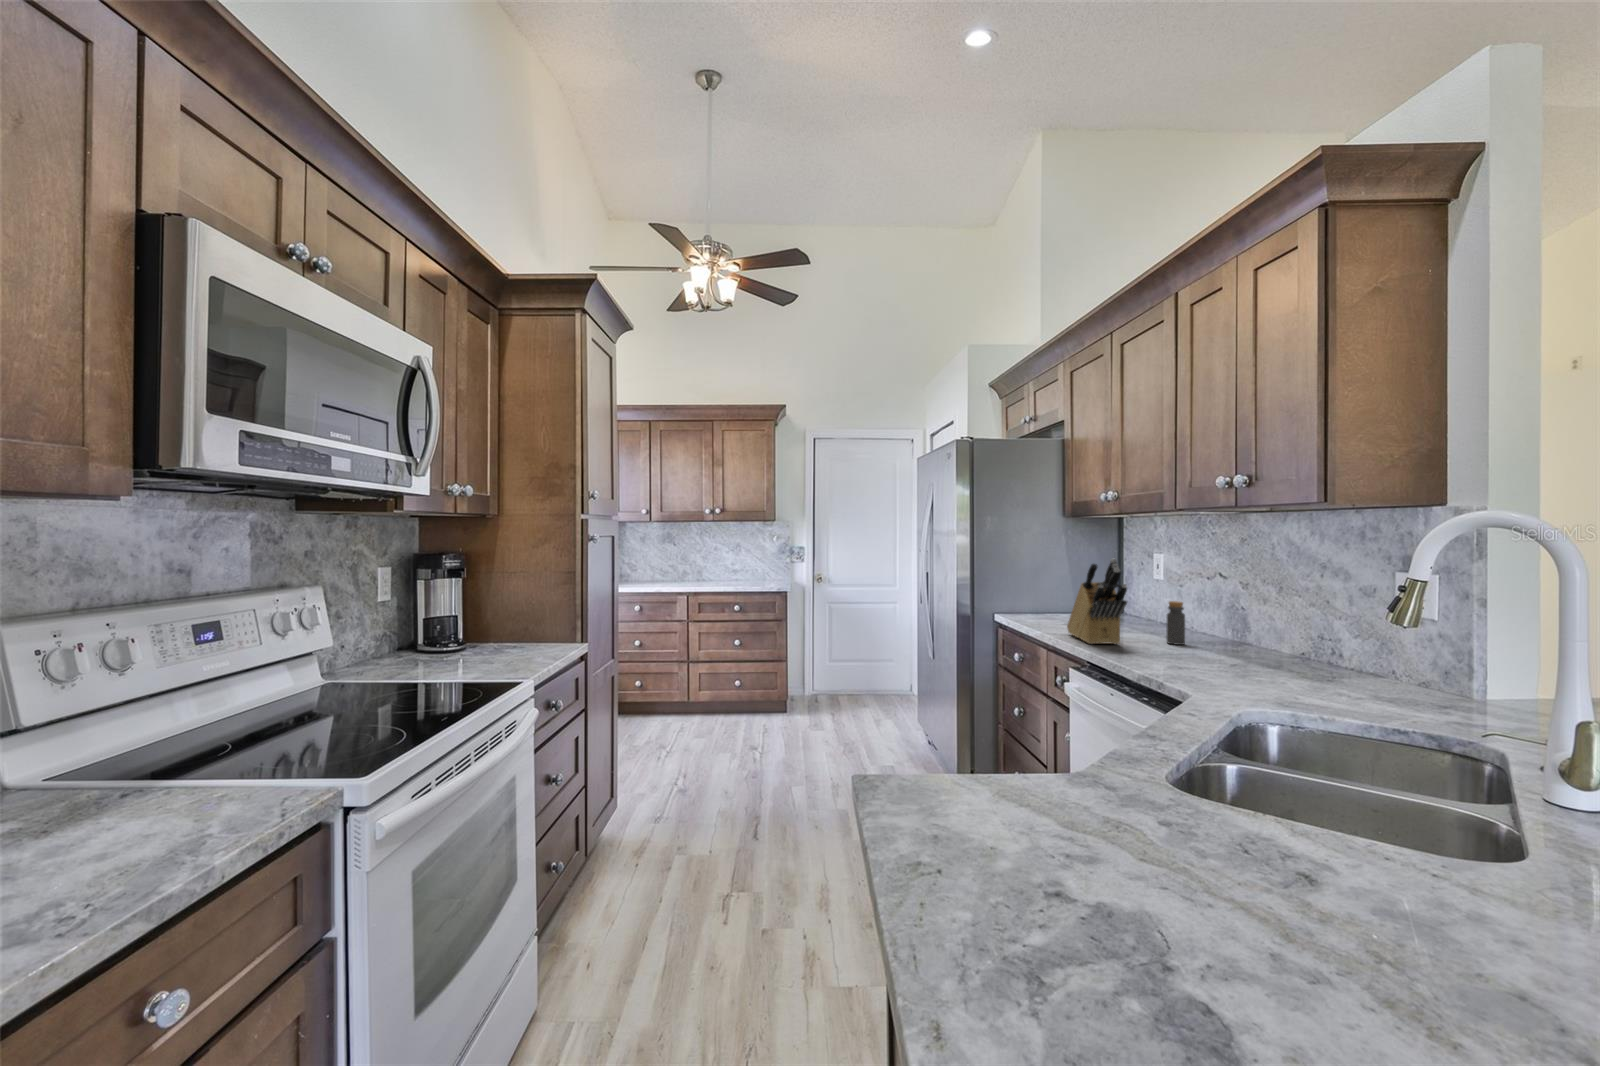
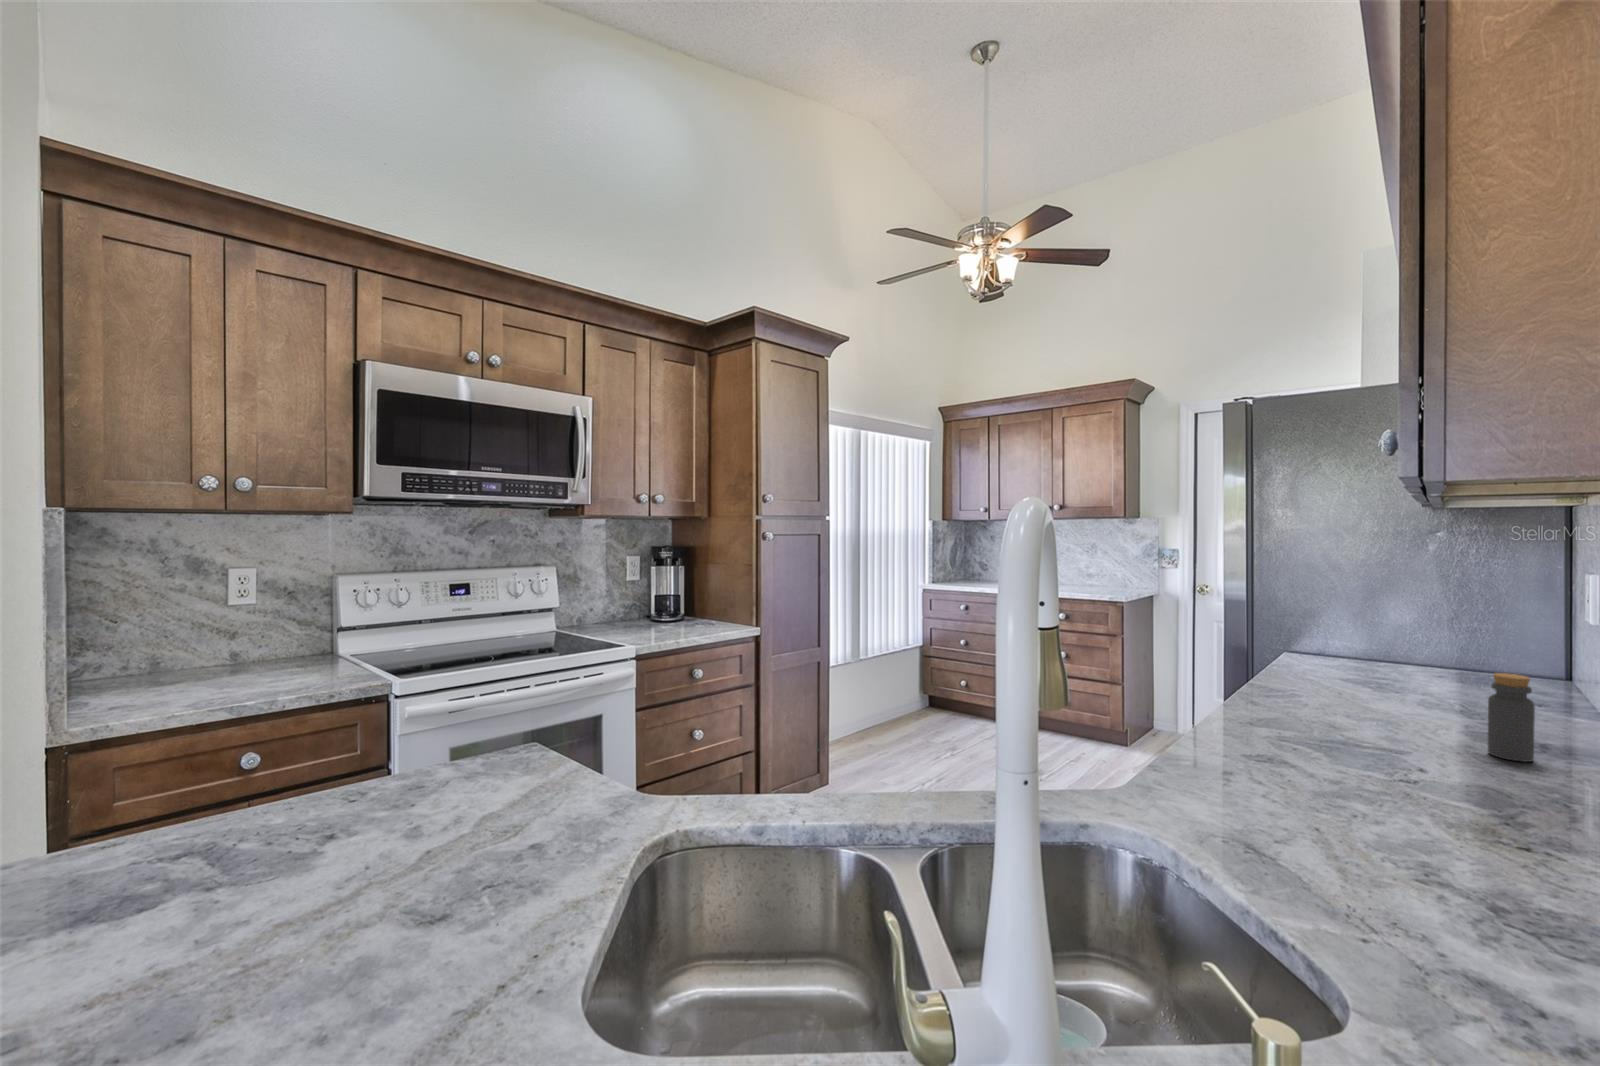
knife block: present [1067,559,1127,644] -> none [1280,583,1381,732]

